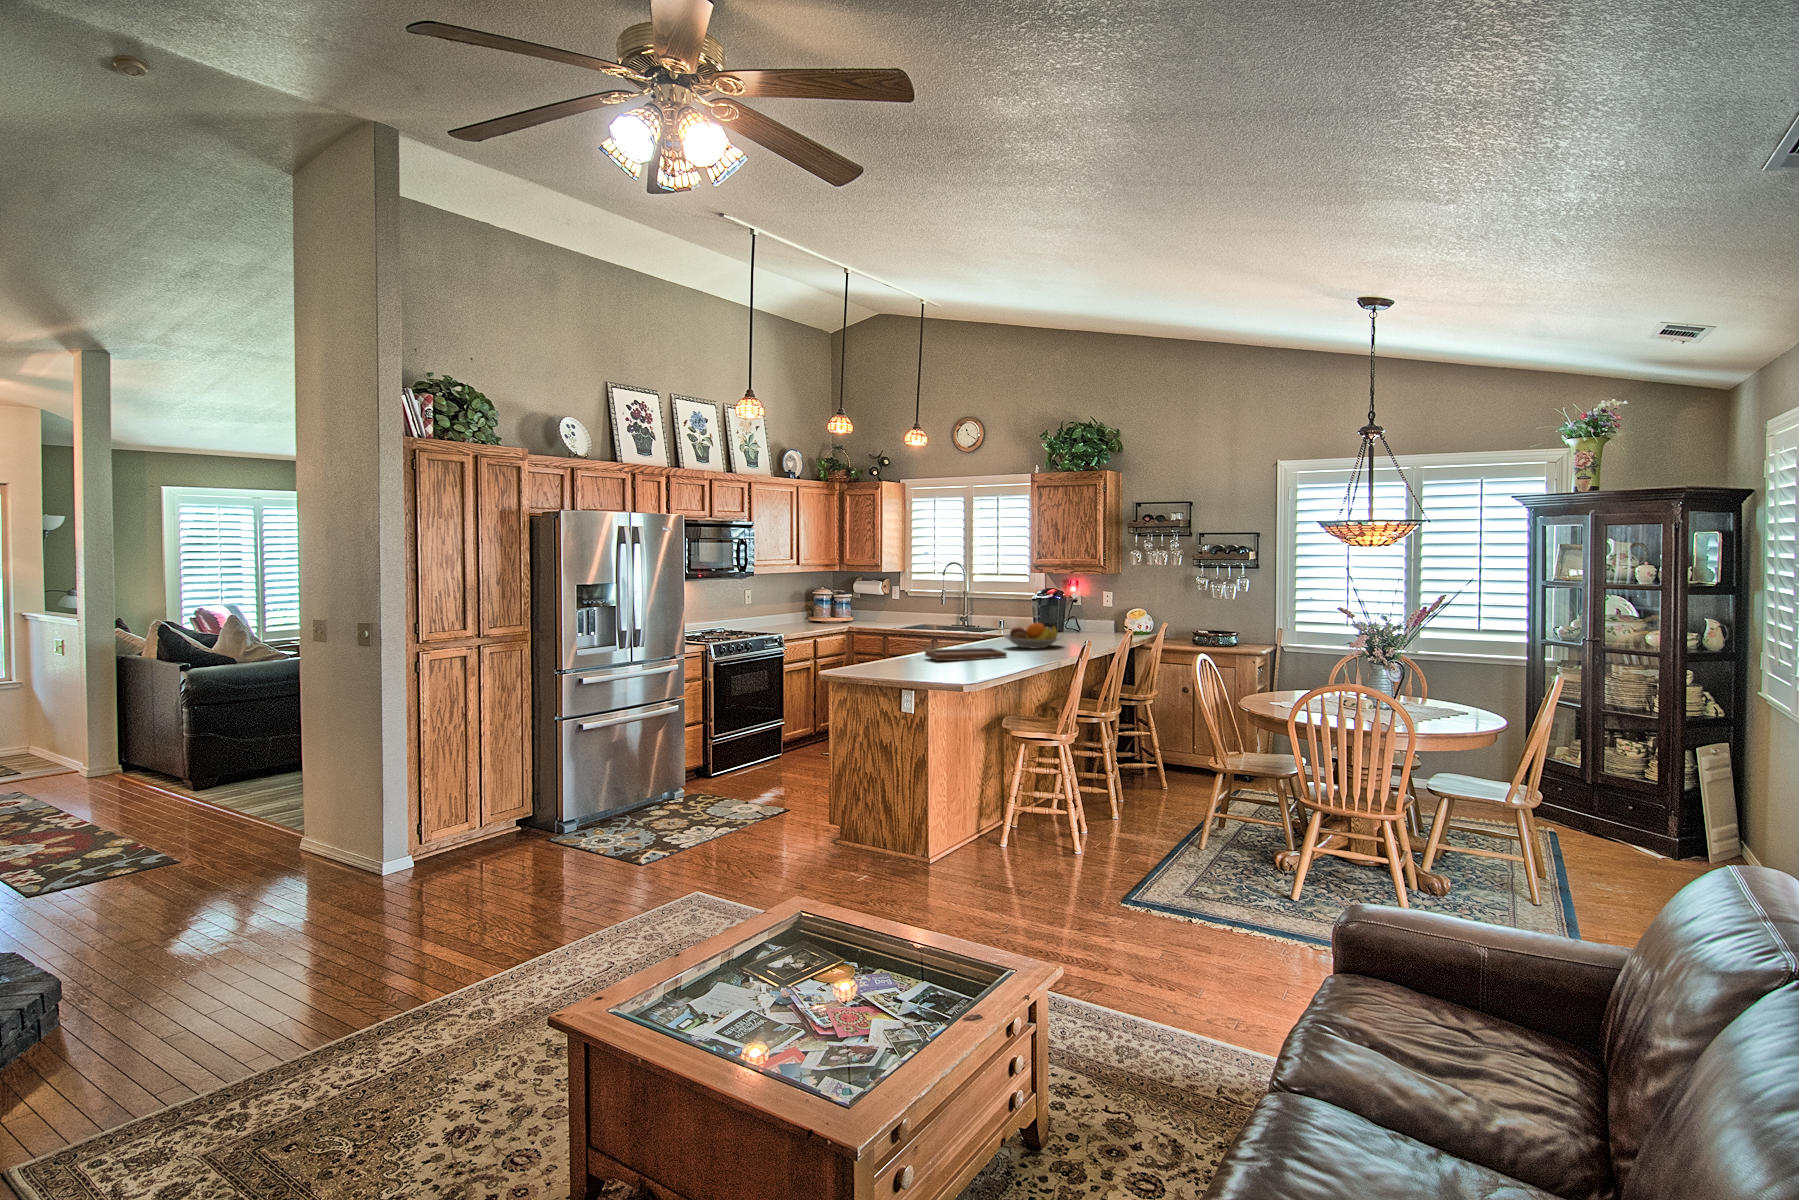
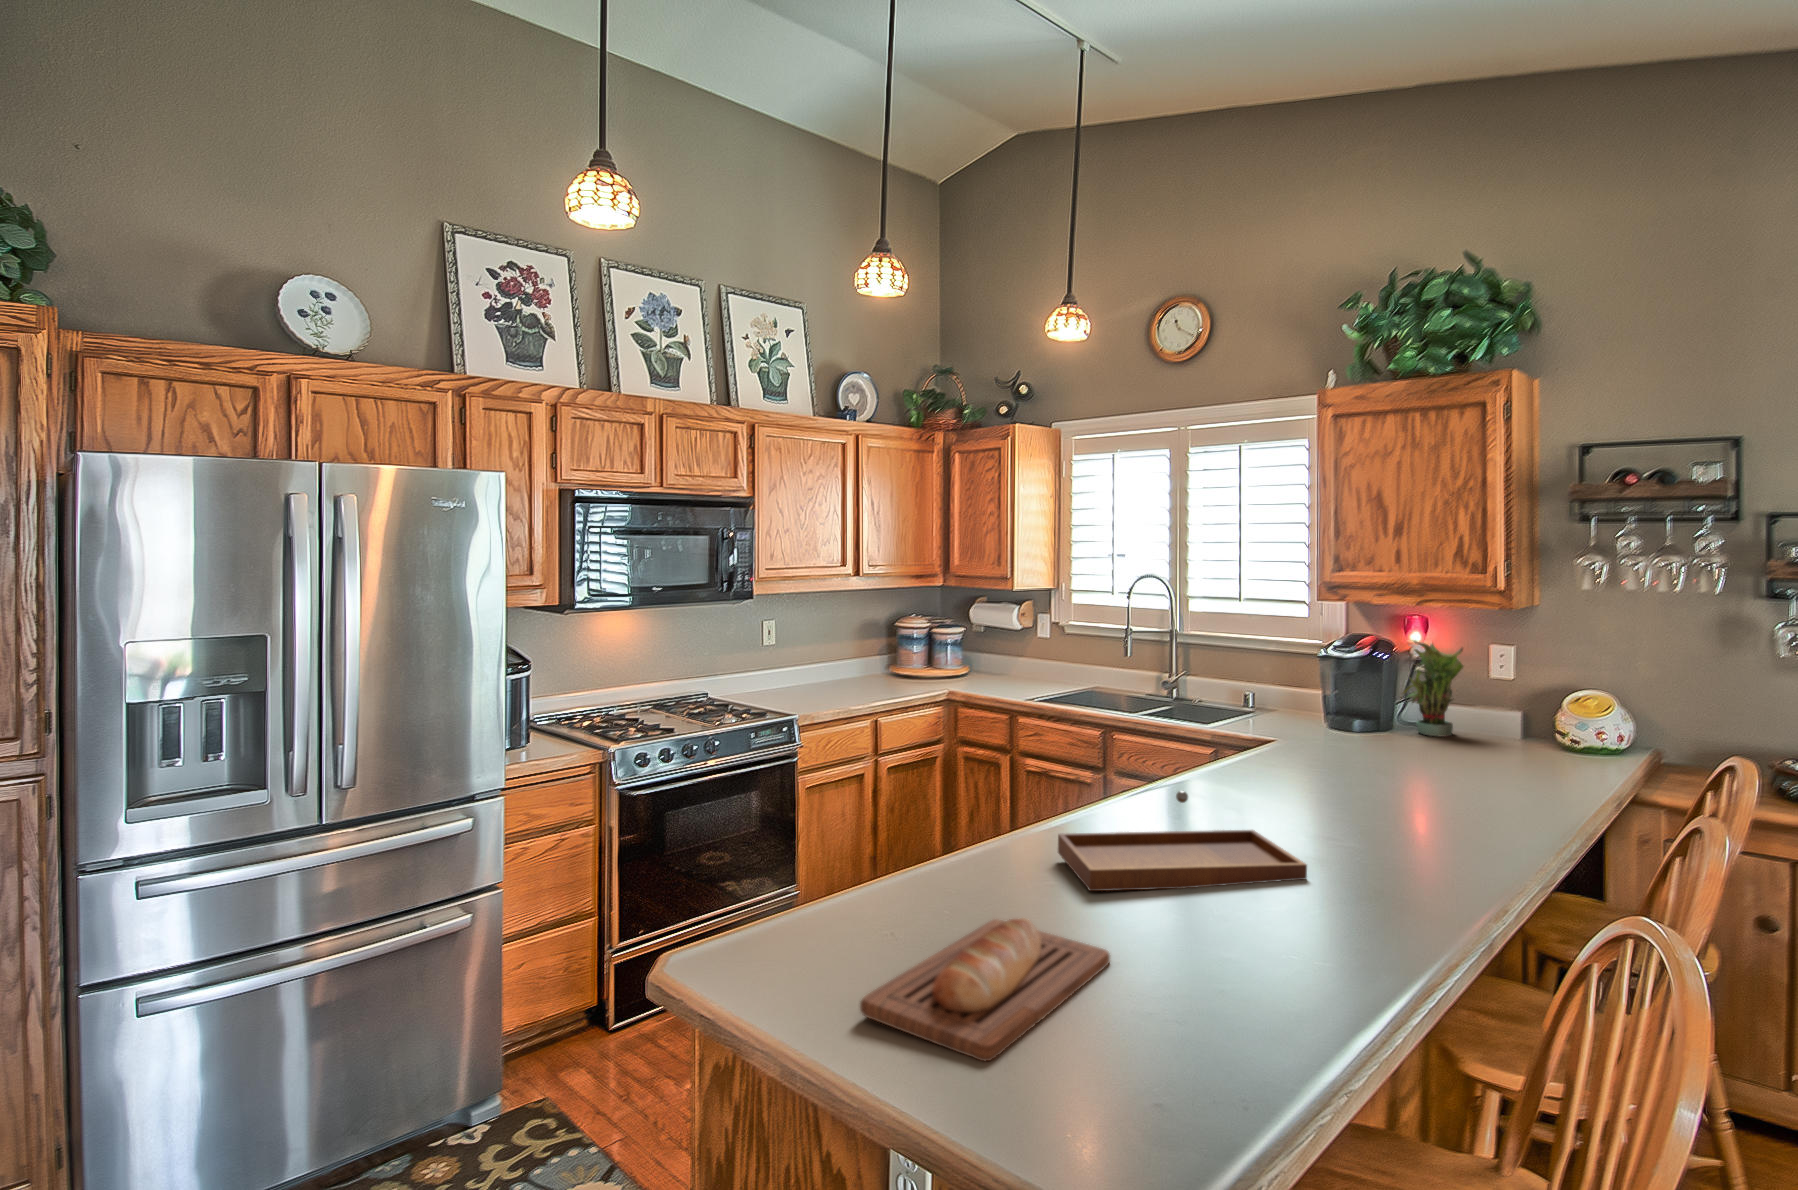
potted plant: none [1066,589,1090,633] -> present [1402,641,1463,737]
fruit bowl: present [1004,623,1061,649] -> none [1276,744,1447,819]
bread loaf: none [881,657,946,677] -> present [860,918,1110,1062]

